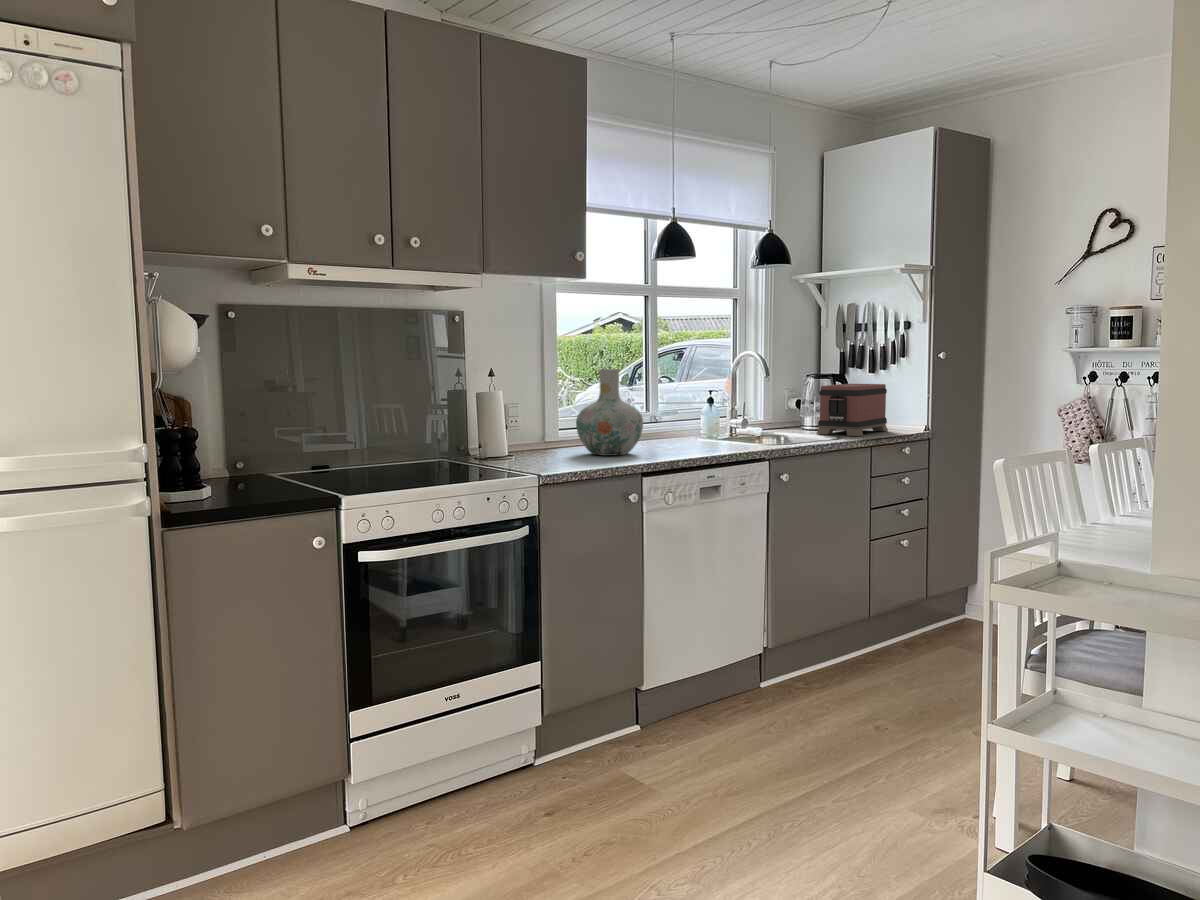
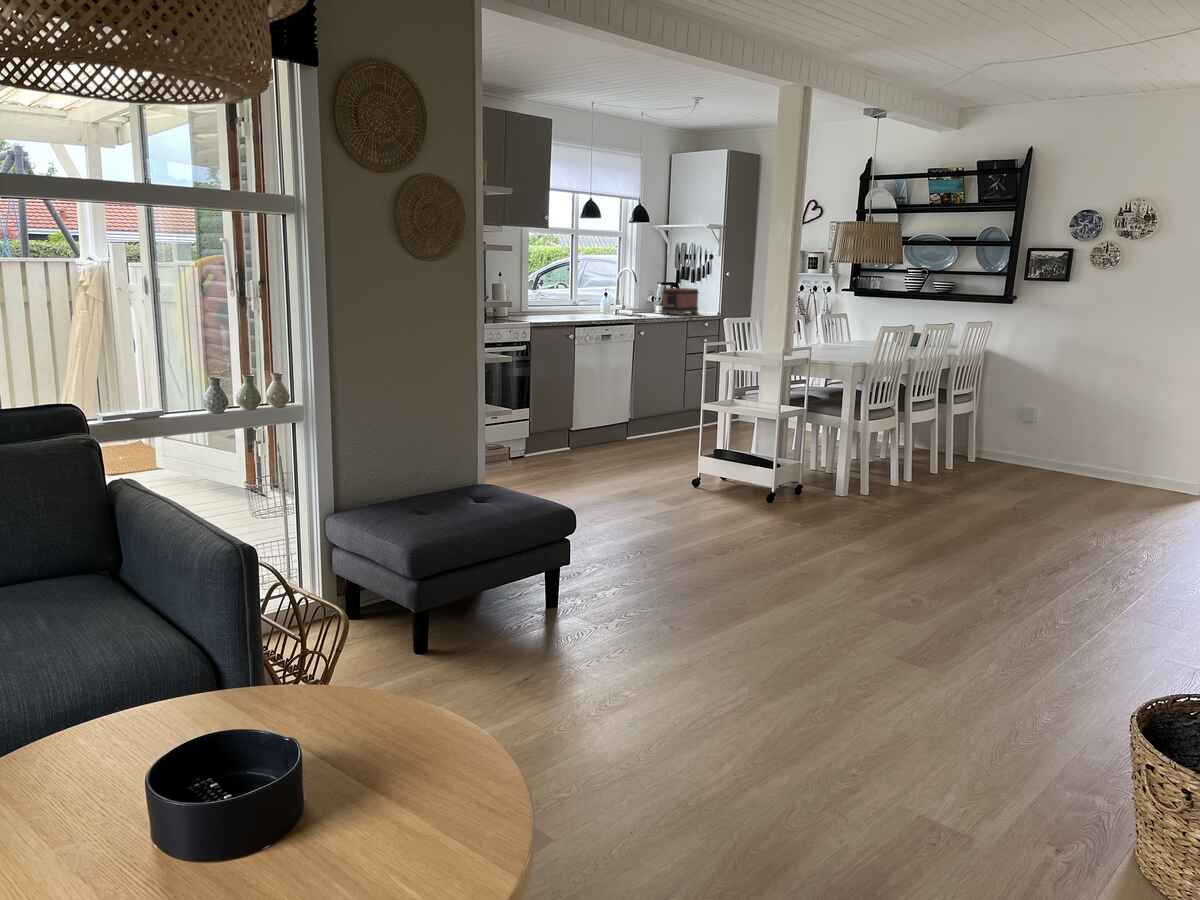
vase: present [576,369,643,456] -> none [541,275,574,318]

